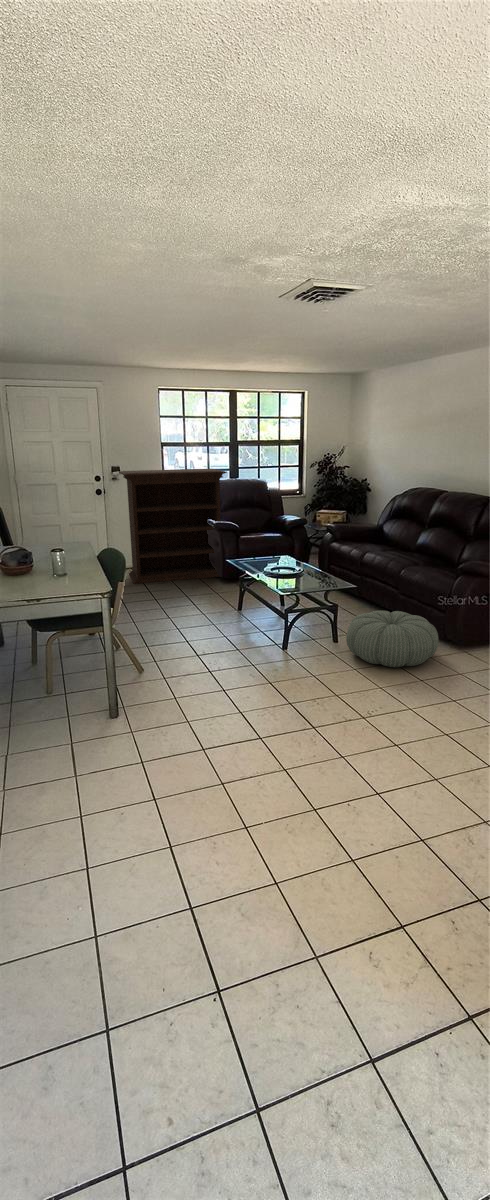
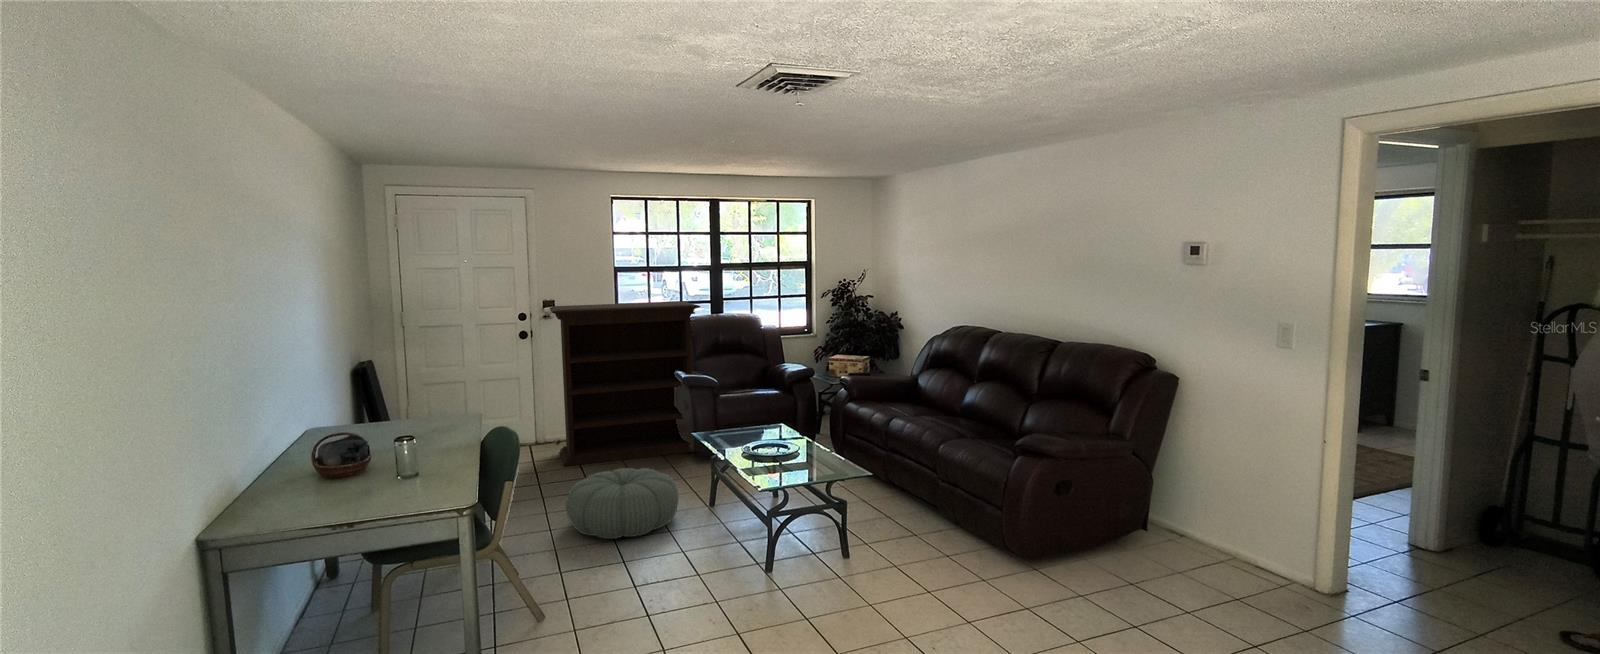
pouf: present [346,611,438,667] -> present [566,468,679,539]

